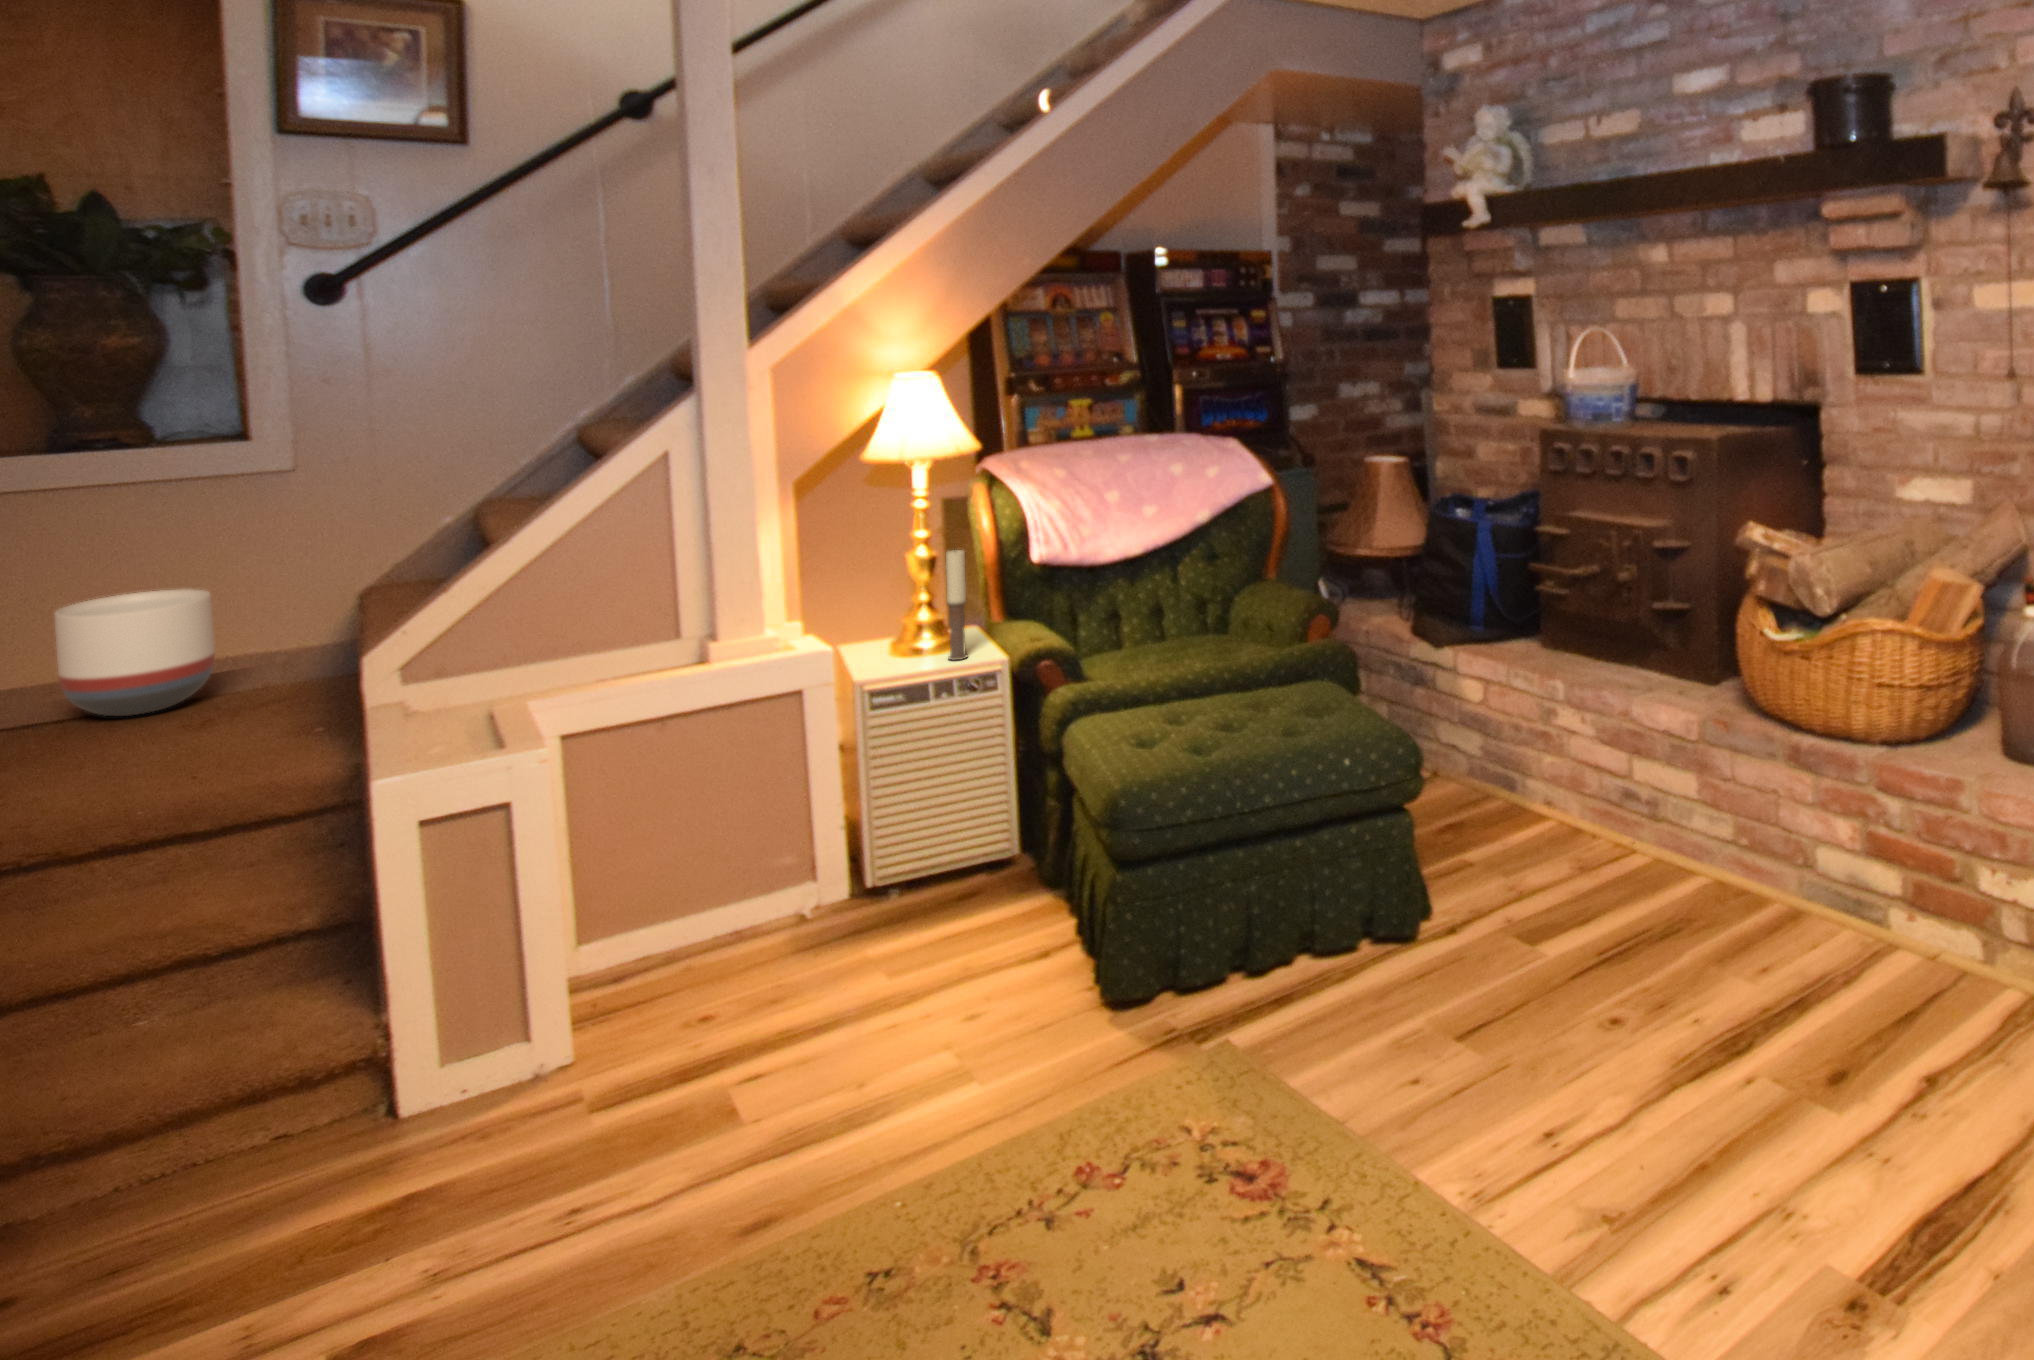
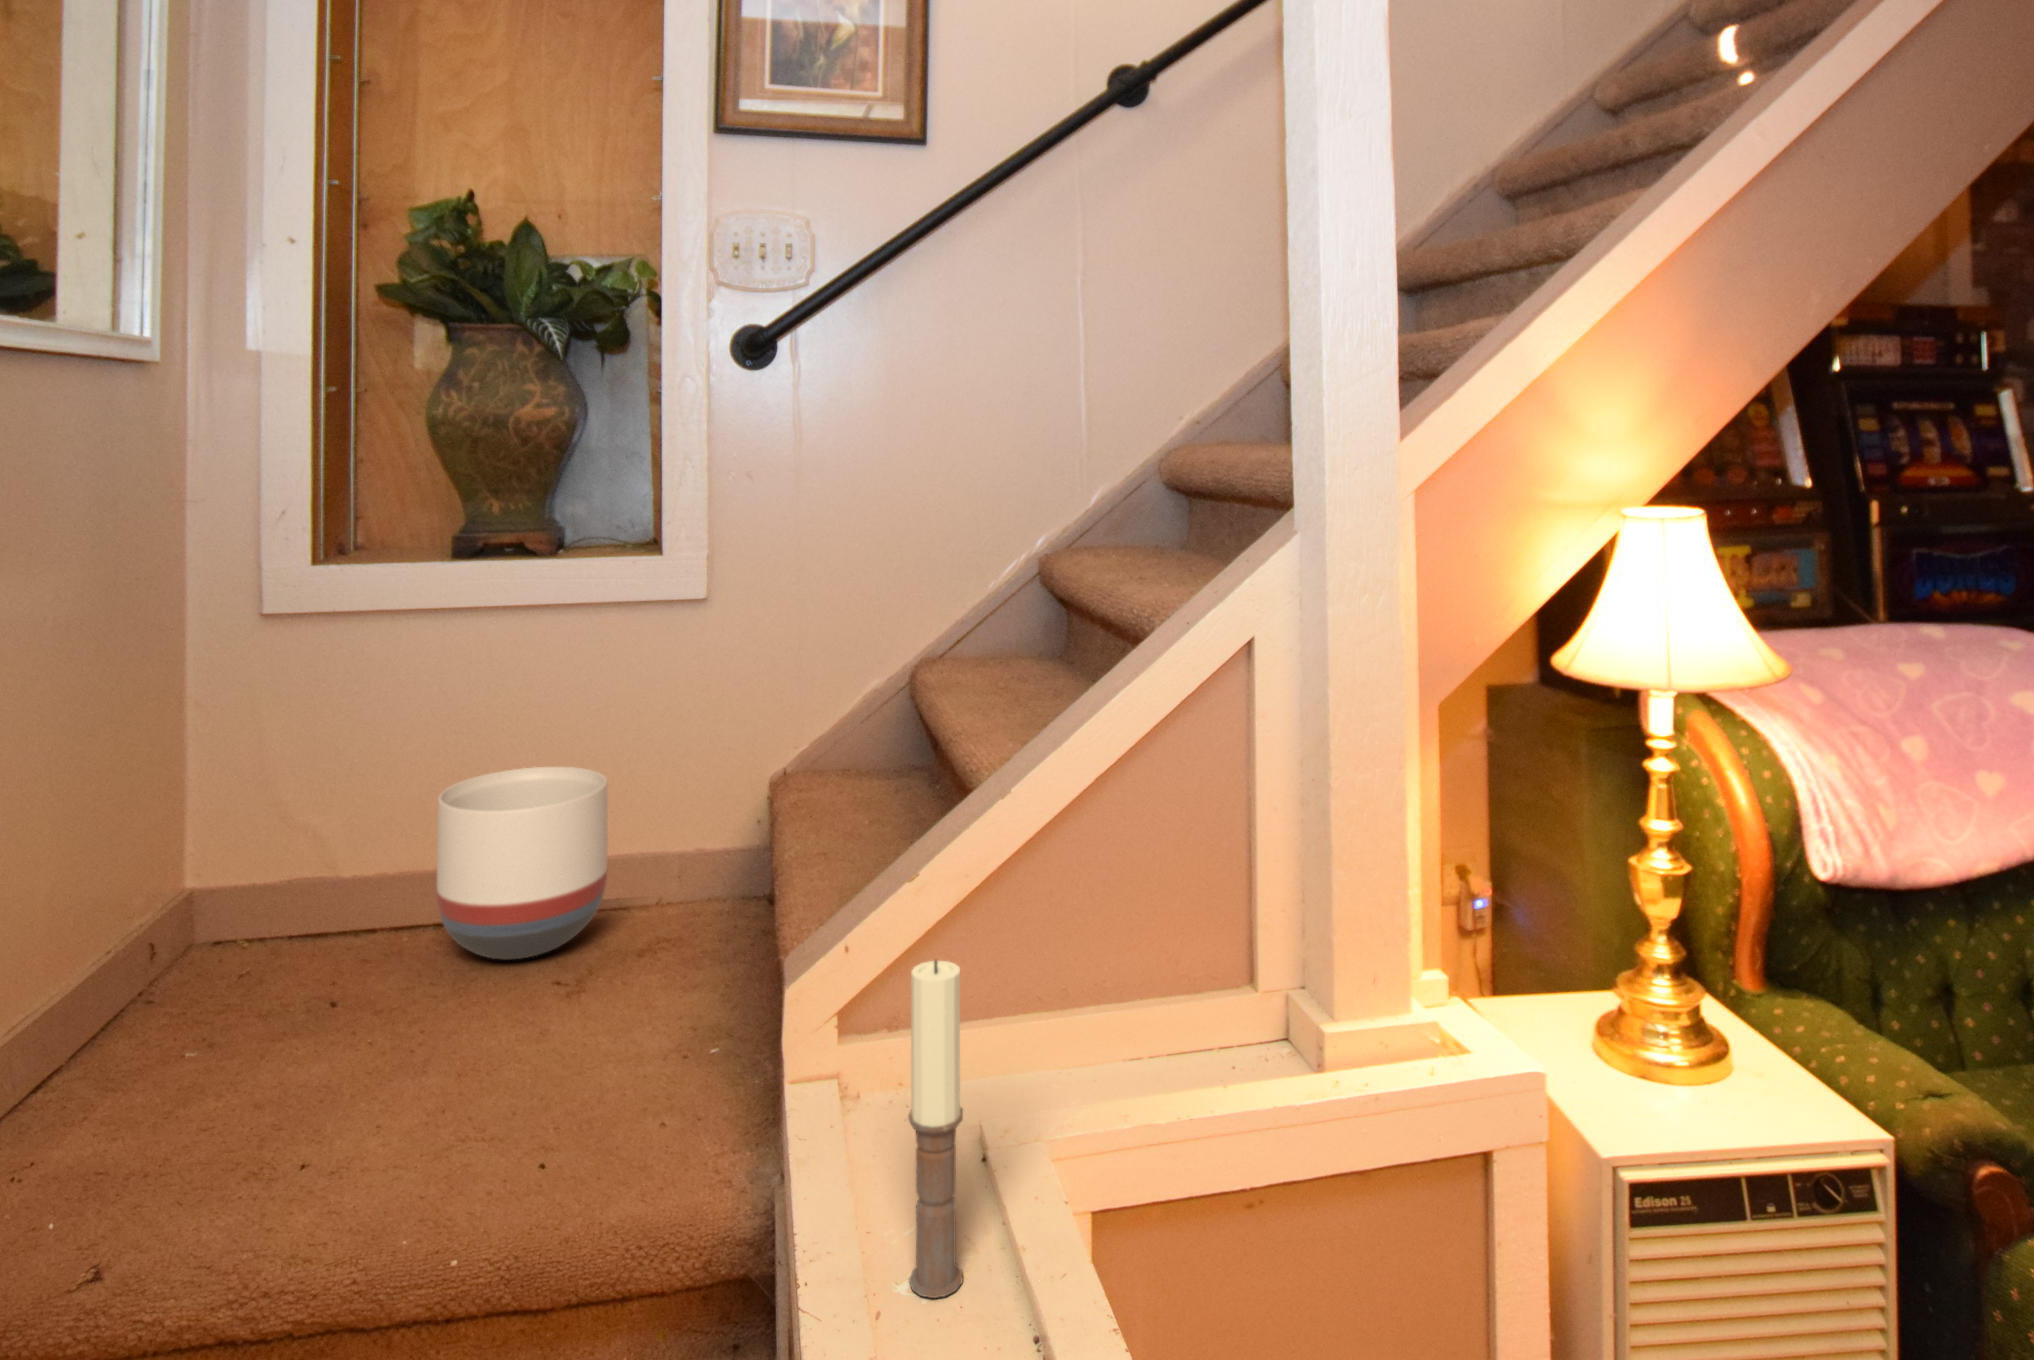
candle: present [946,550,967,661] -> present [908,960,963,1298]

